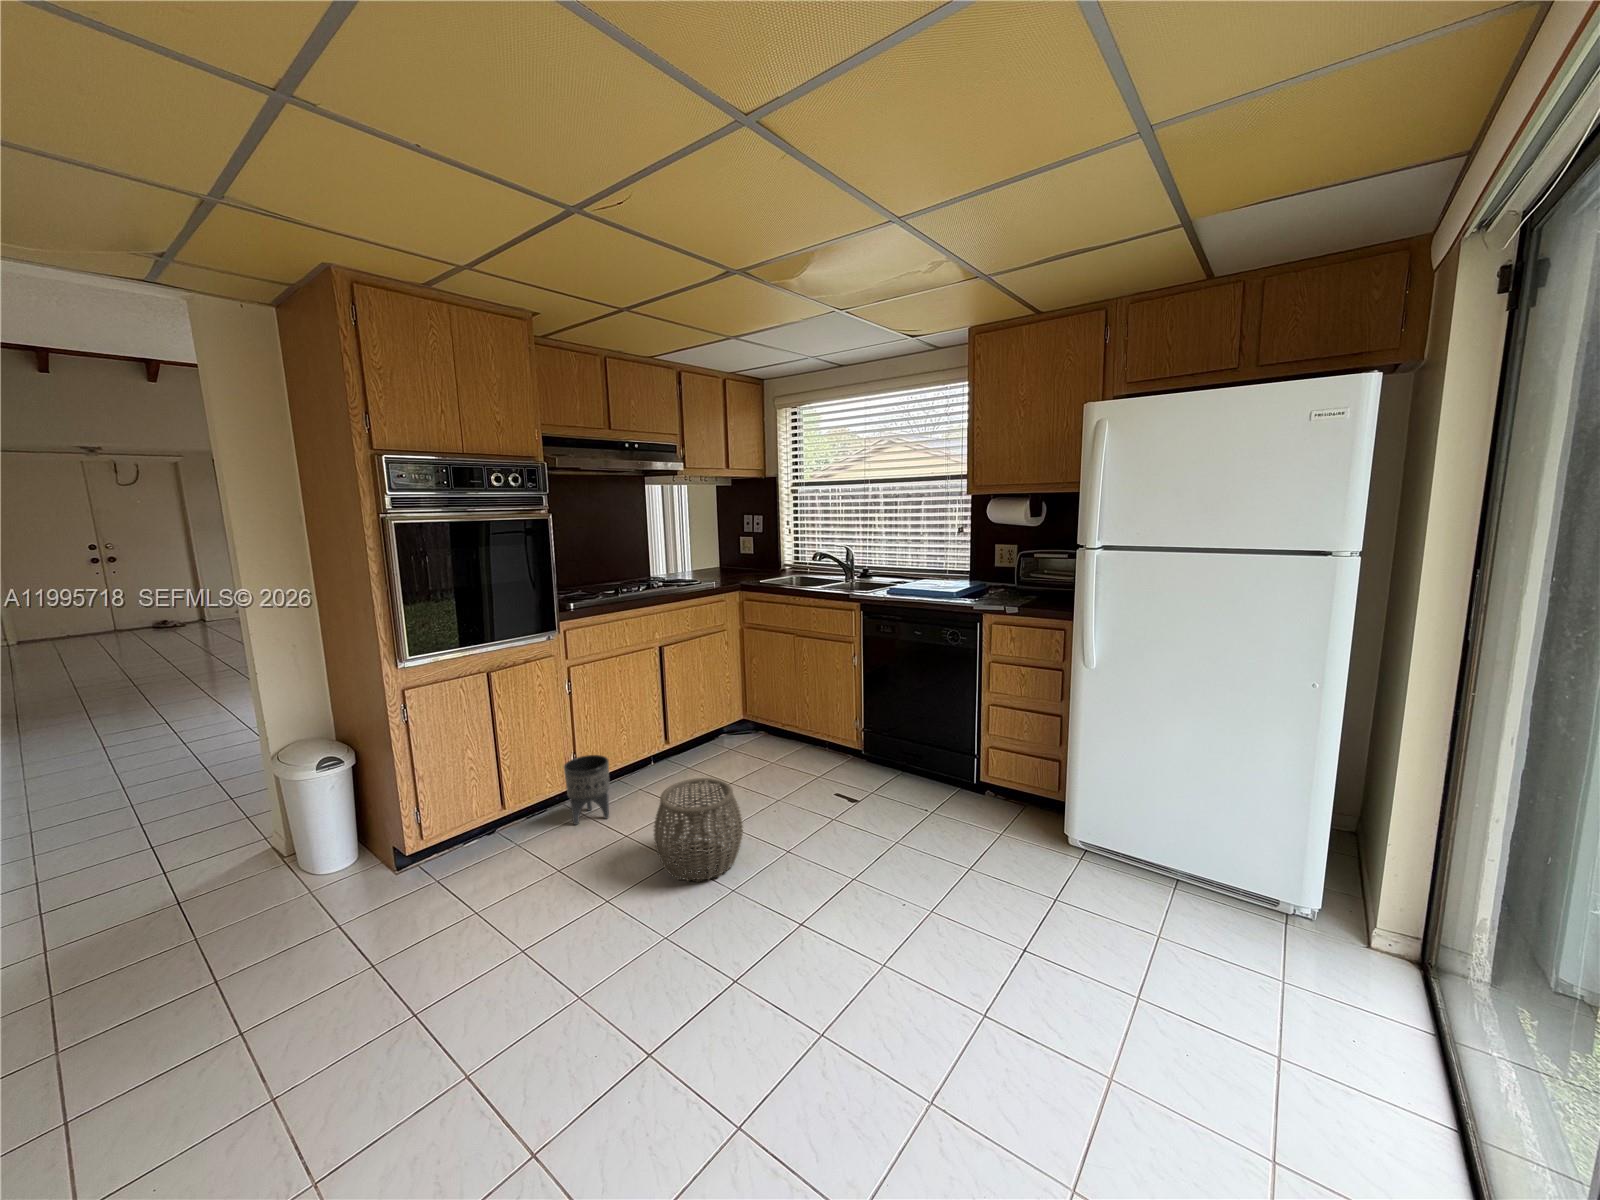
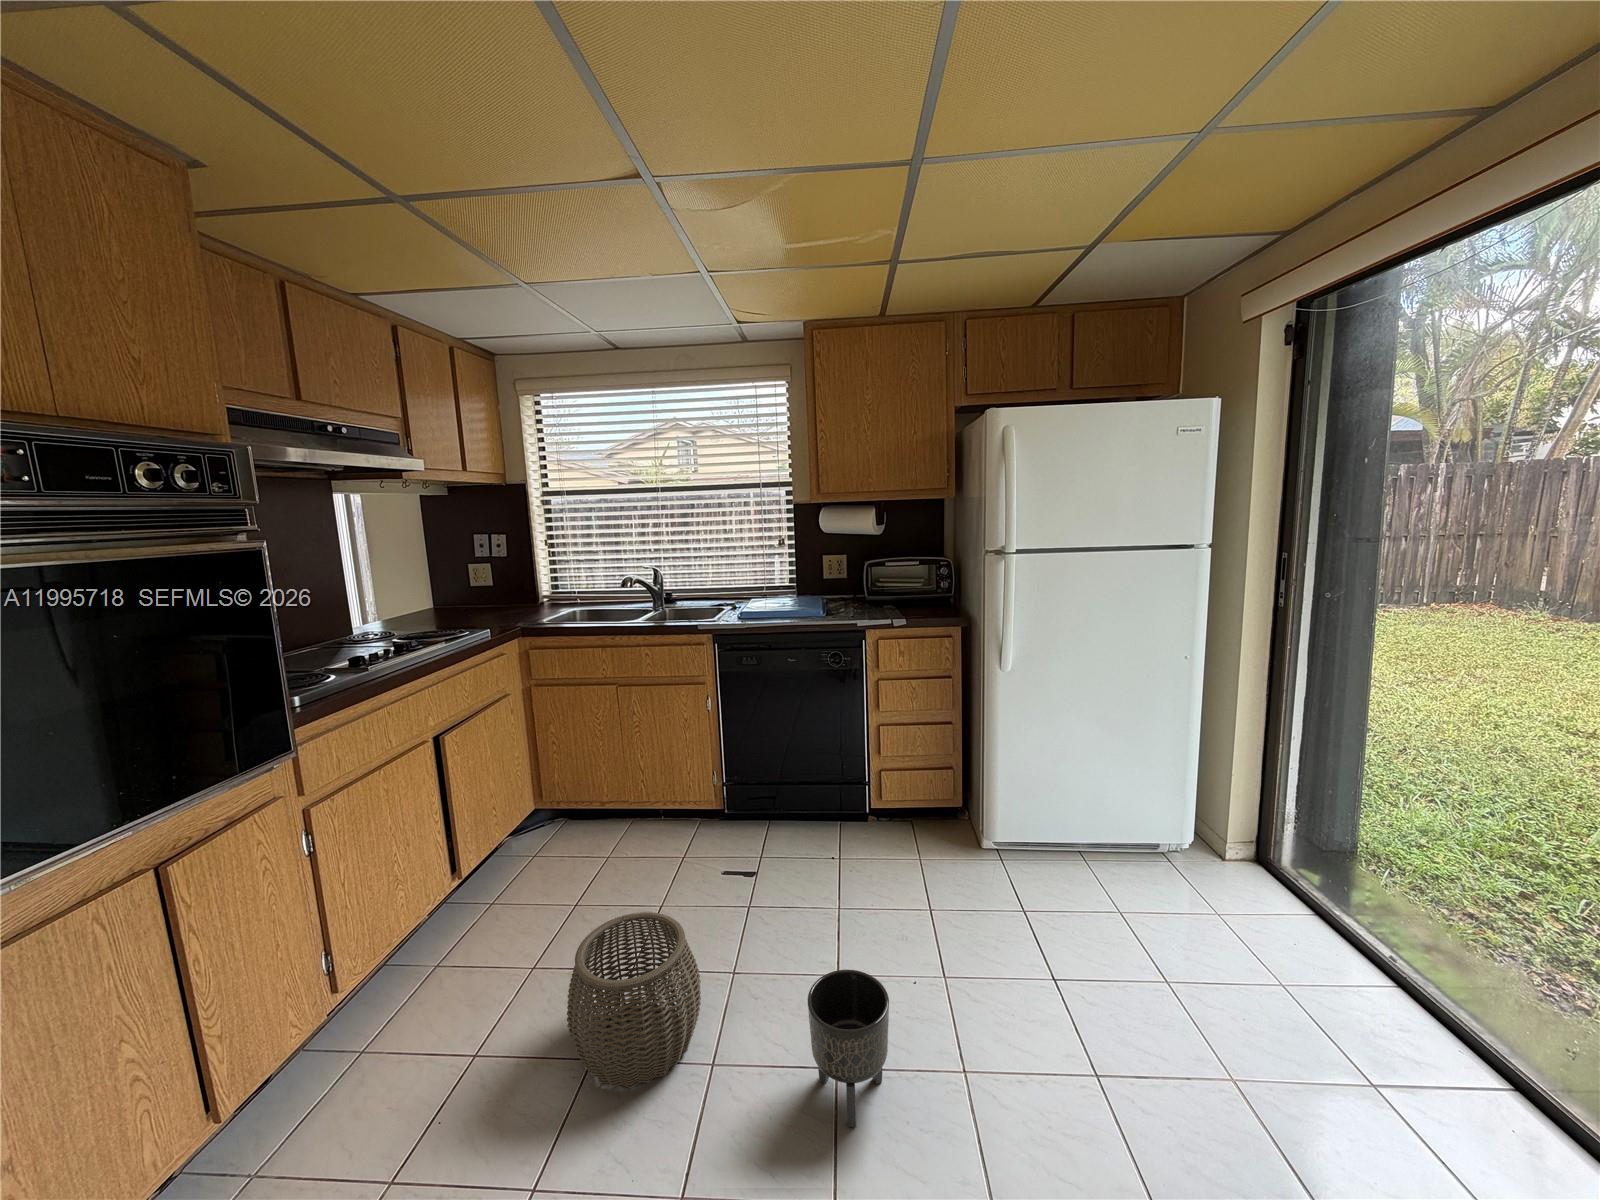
planter: present [564,755,609,825] -> present [808,970,889,1127]

